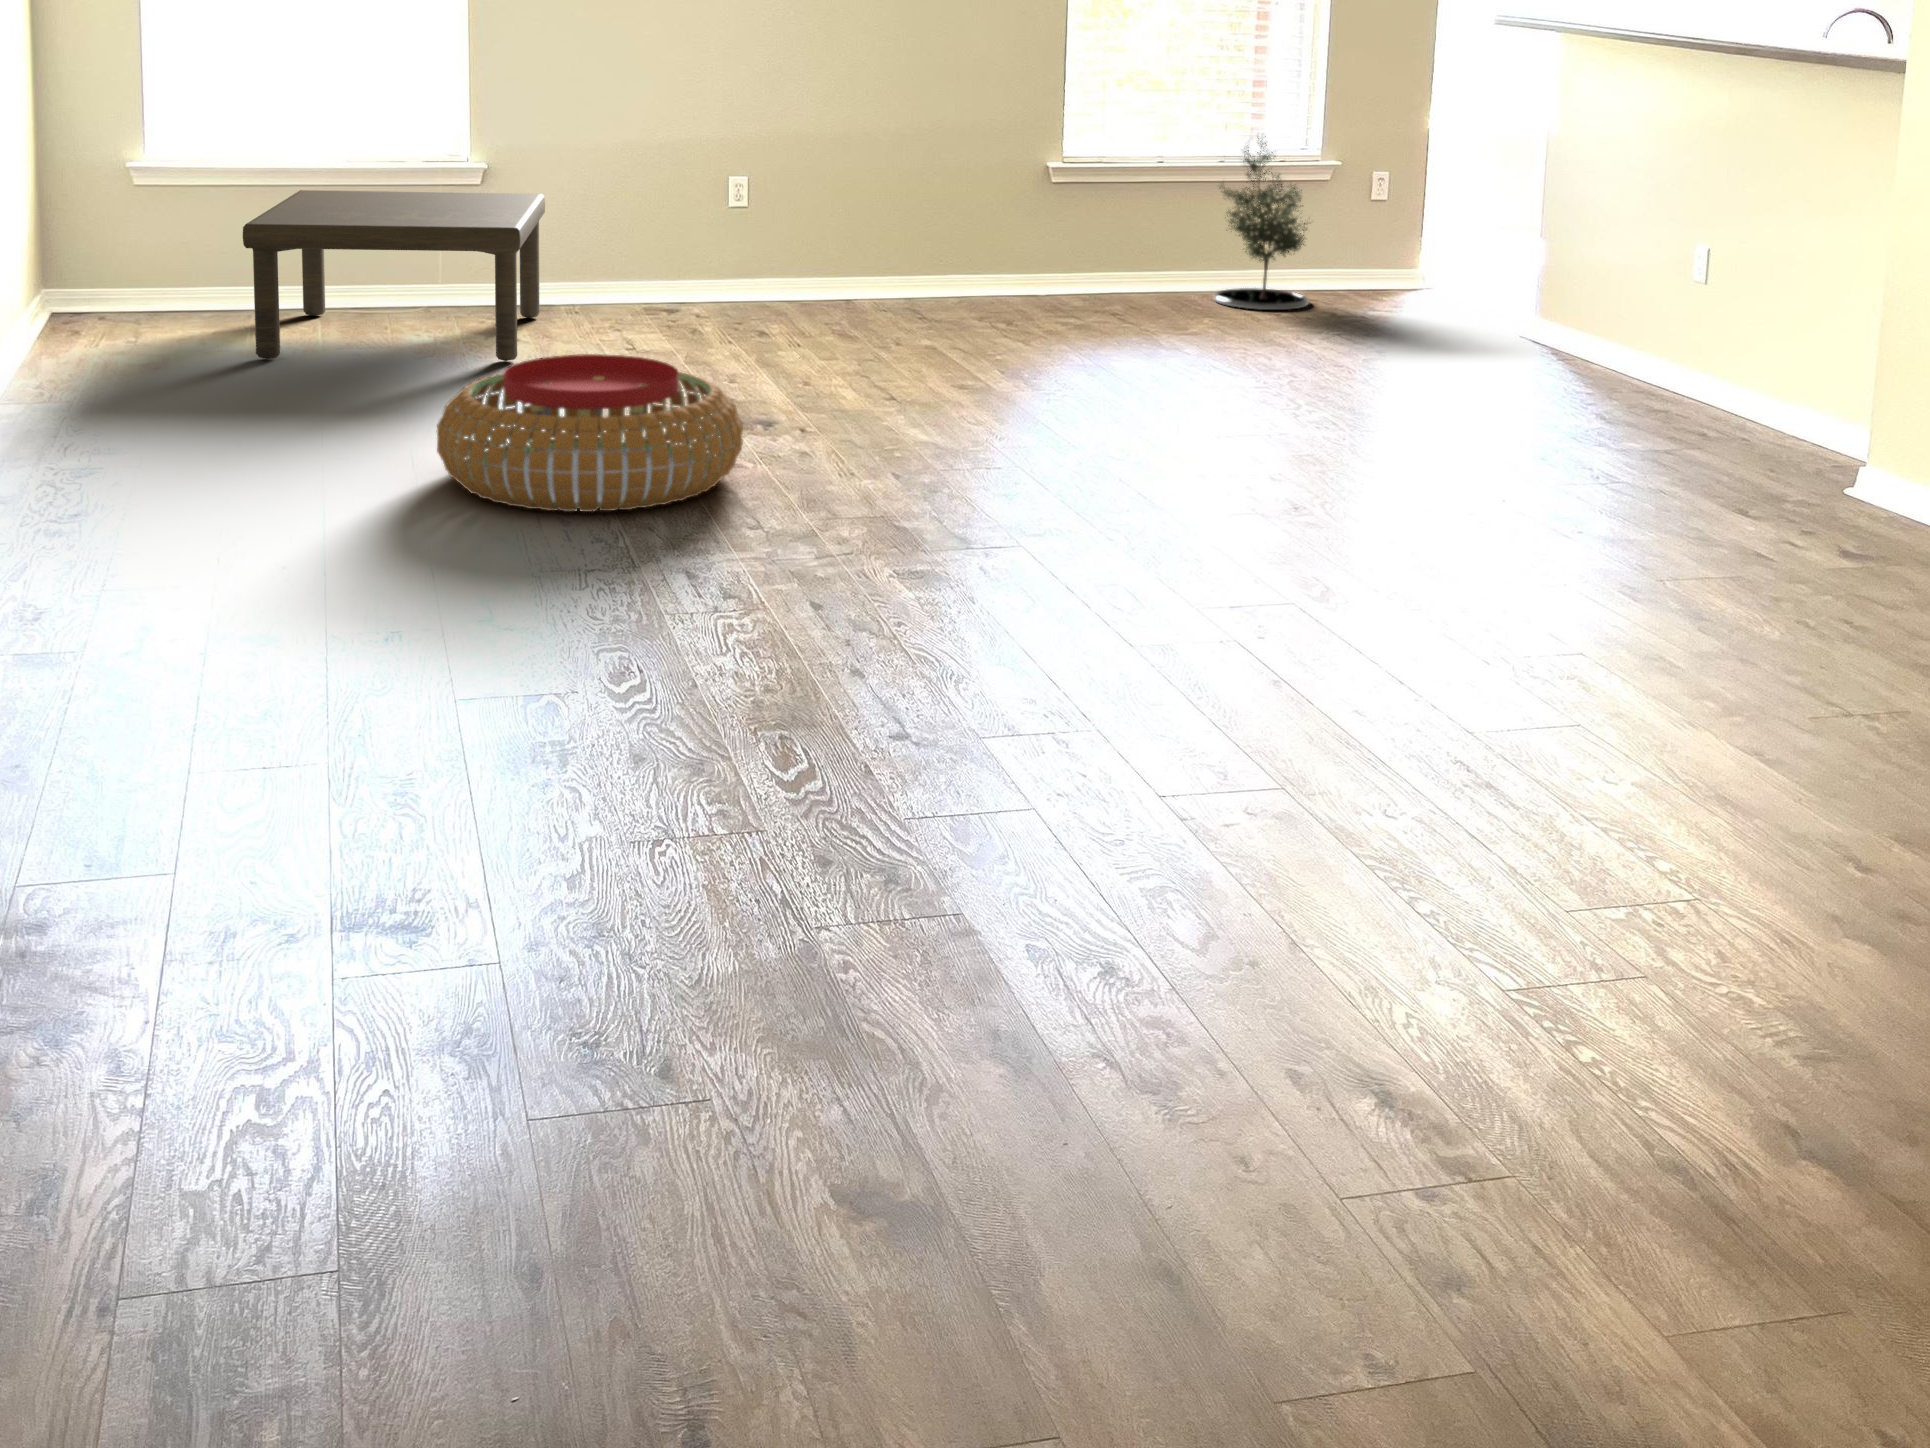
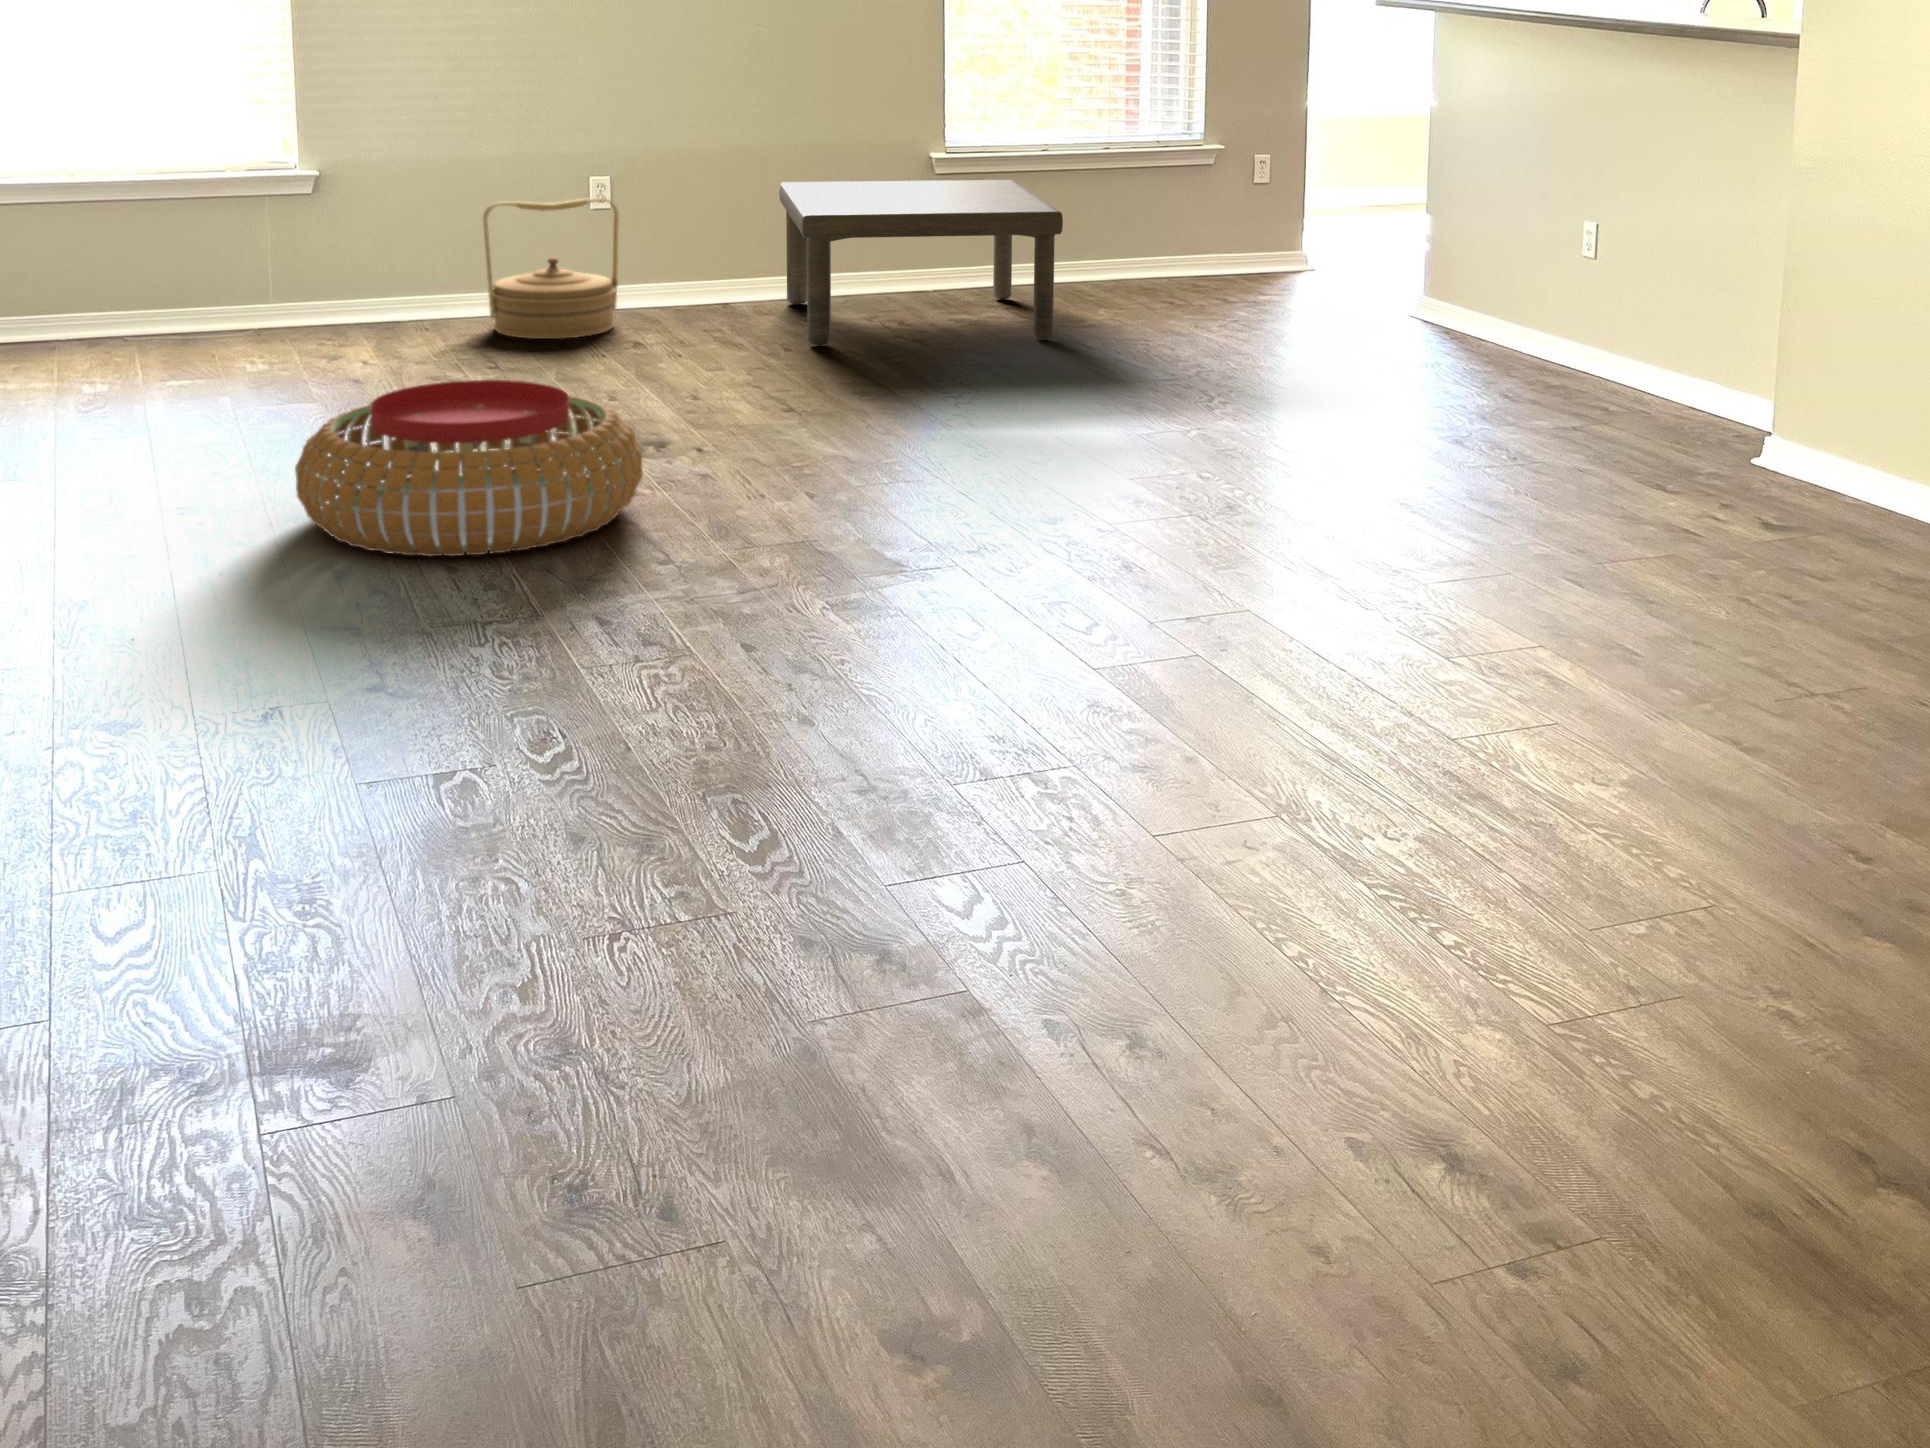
potted tree: present [1214,136,1309,310] -> none [1104,118,1204,300]
coffee table: present [243,190,545,361] -> present [779,180,1063,345]
woven basket: none [628,195,751,325] -> present [483,198,619,339]

